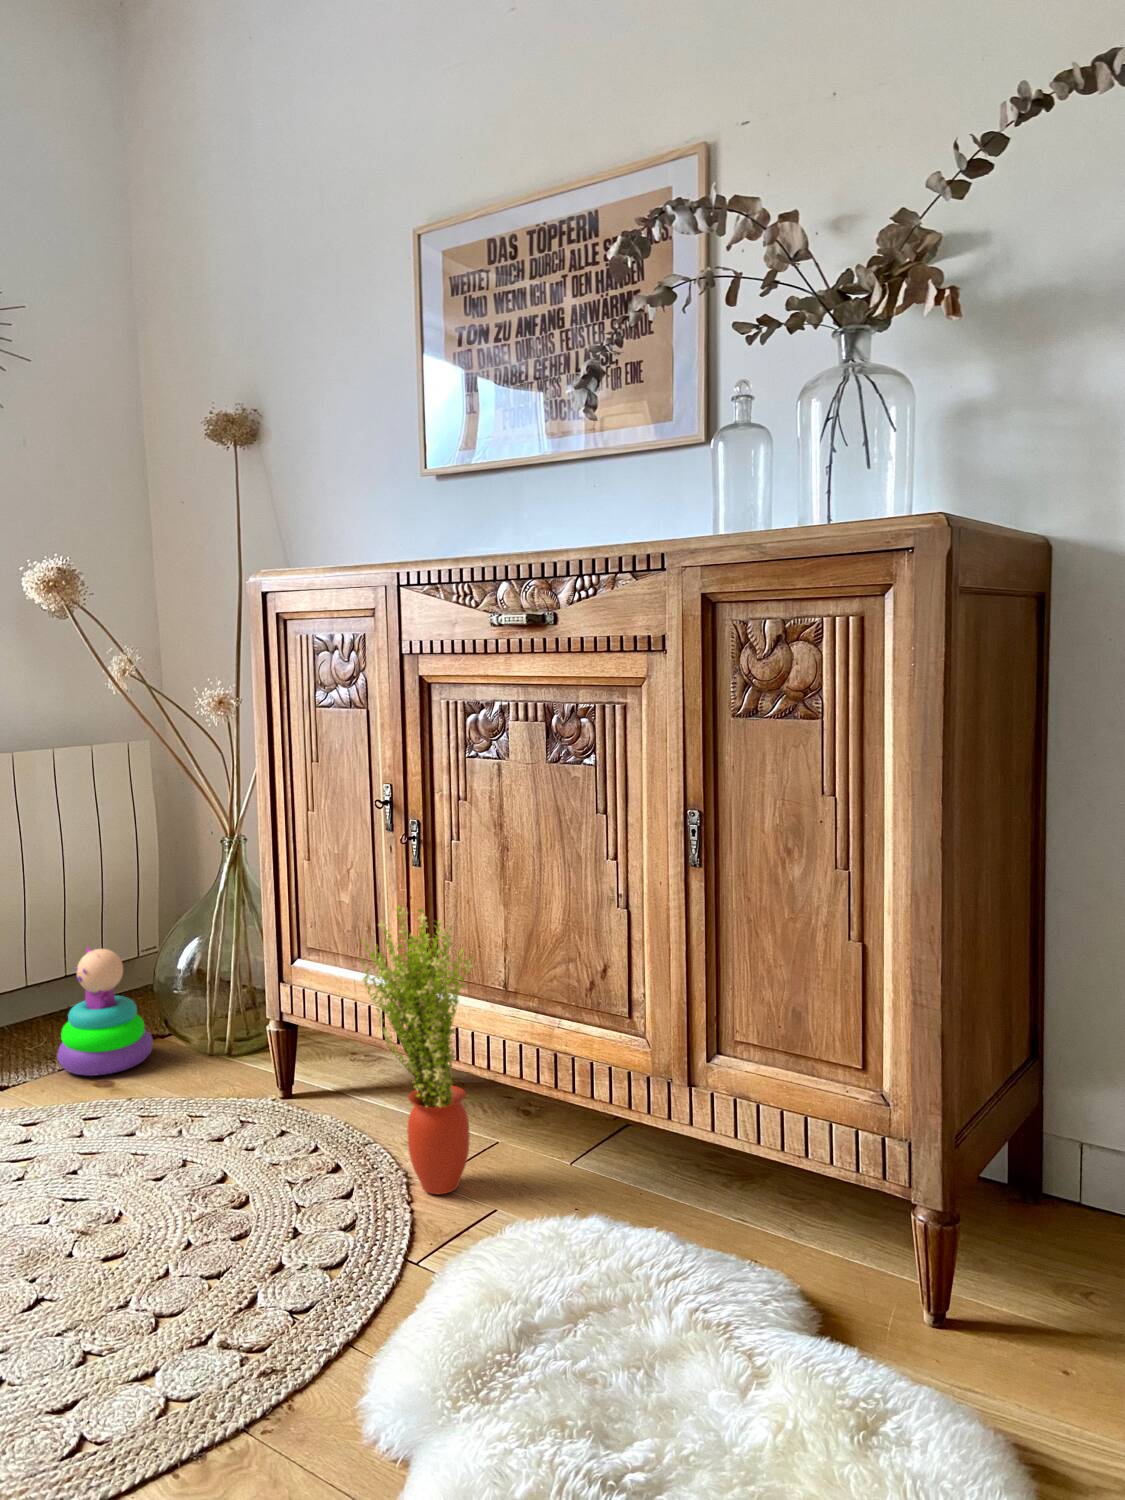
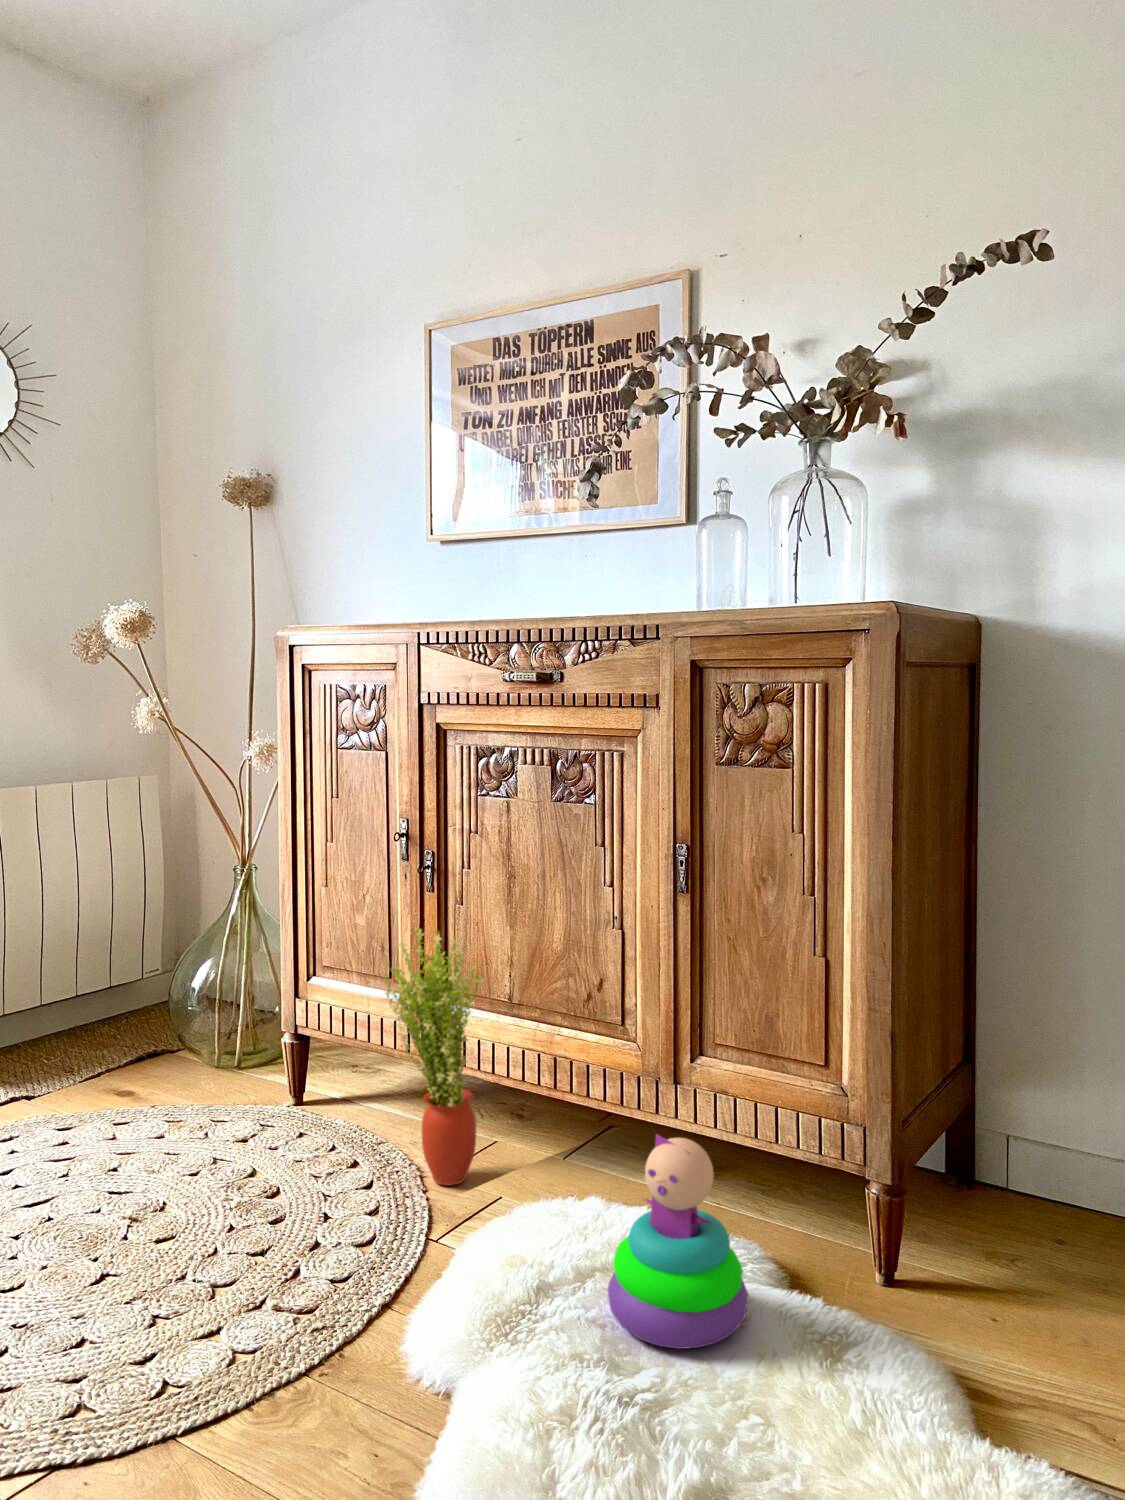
stacking toy: present [57,947,153,1076] -> present [608,1134,748,1349]

